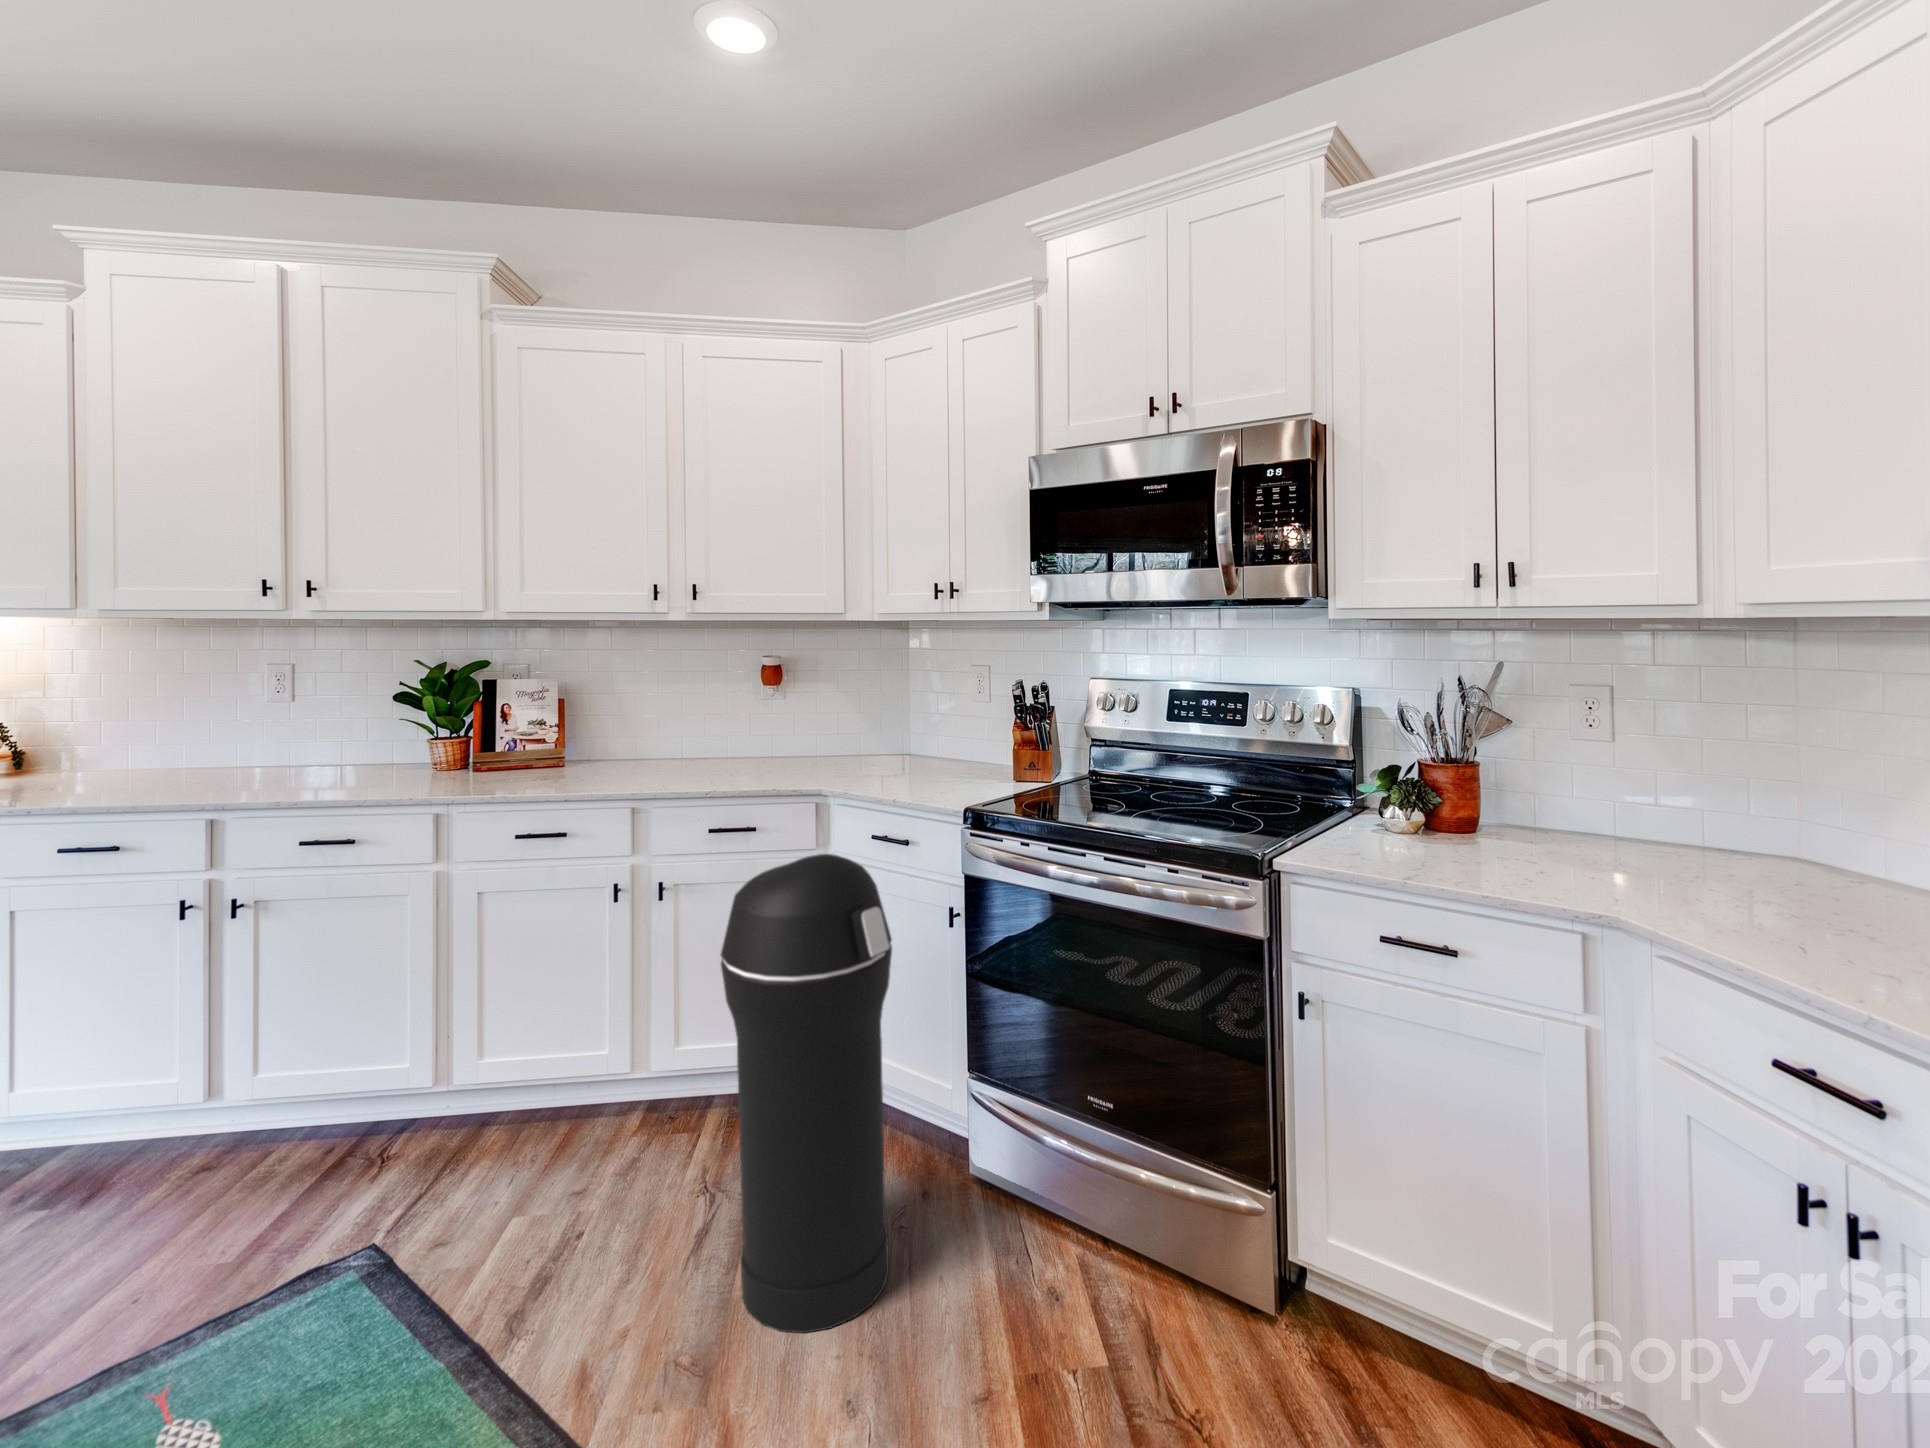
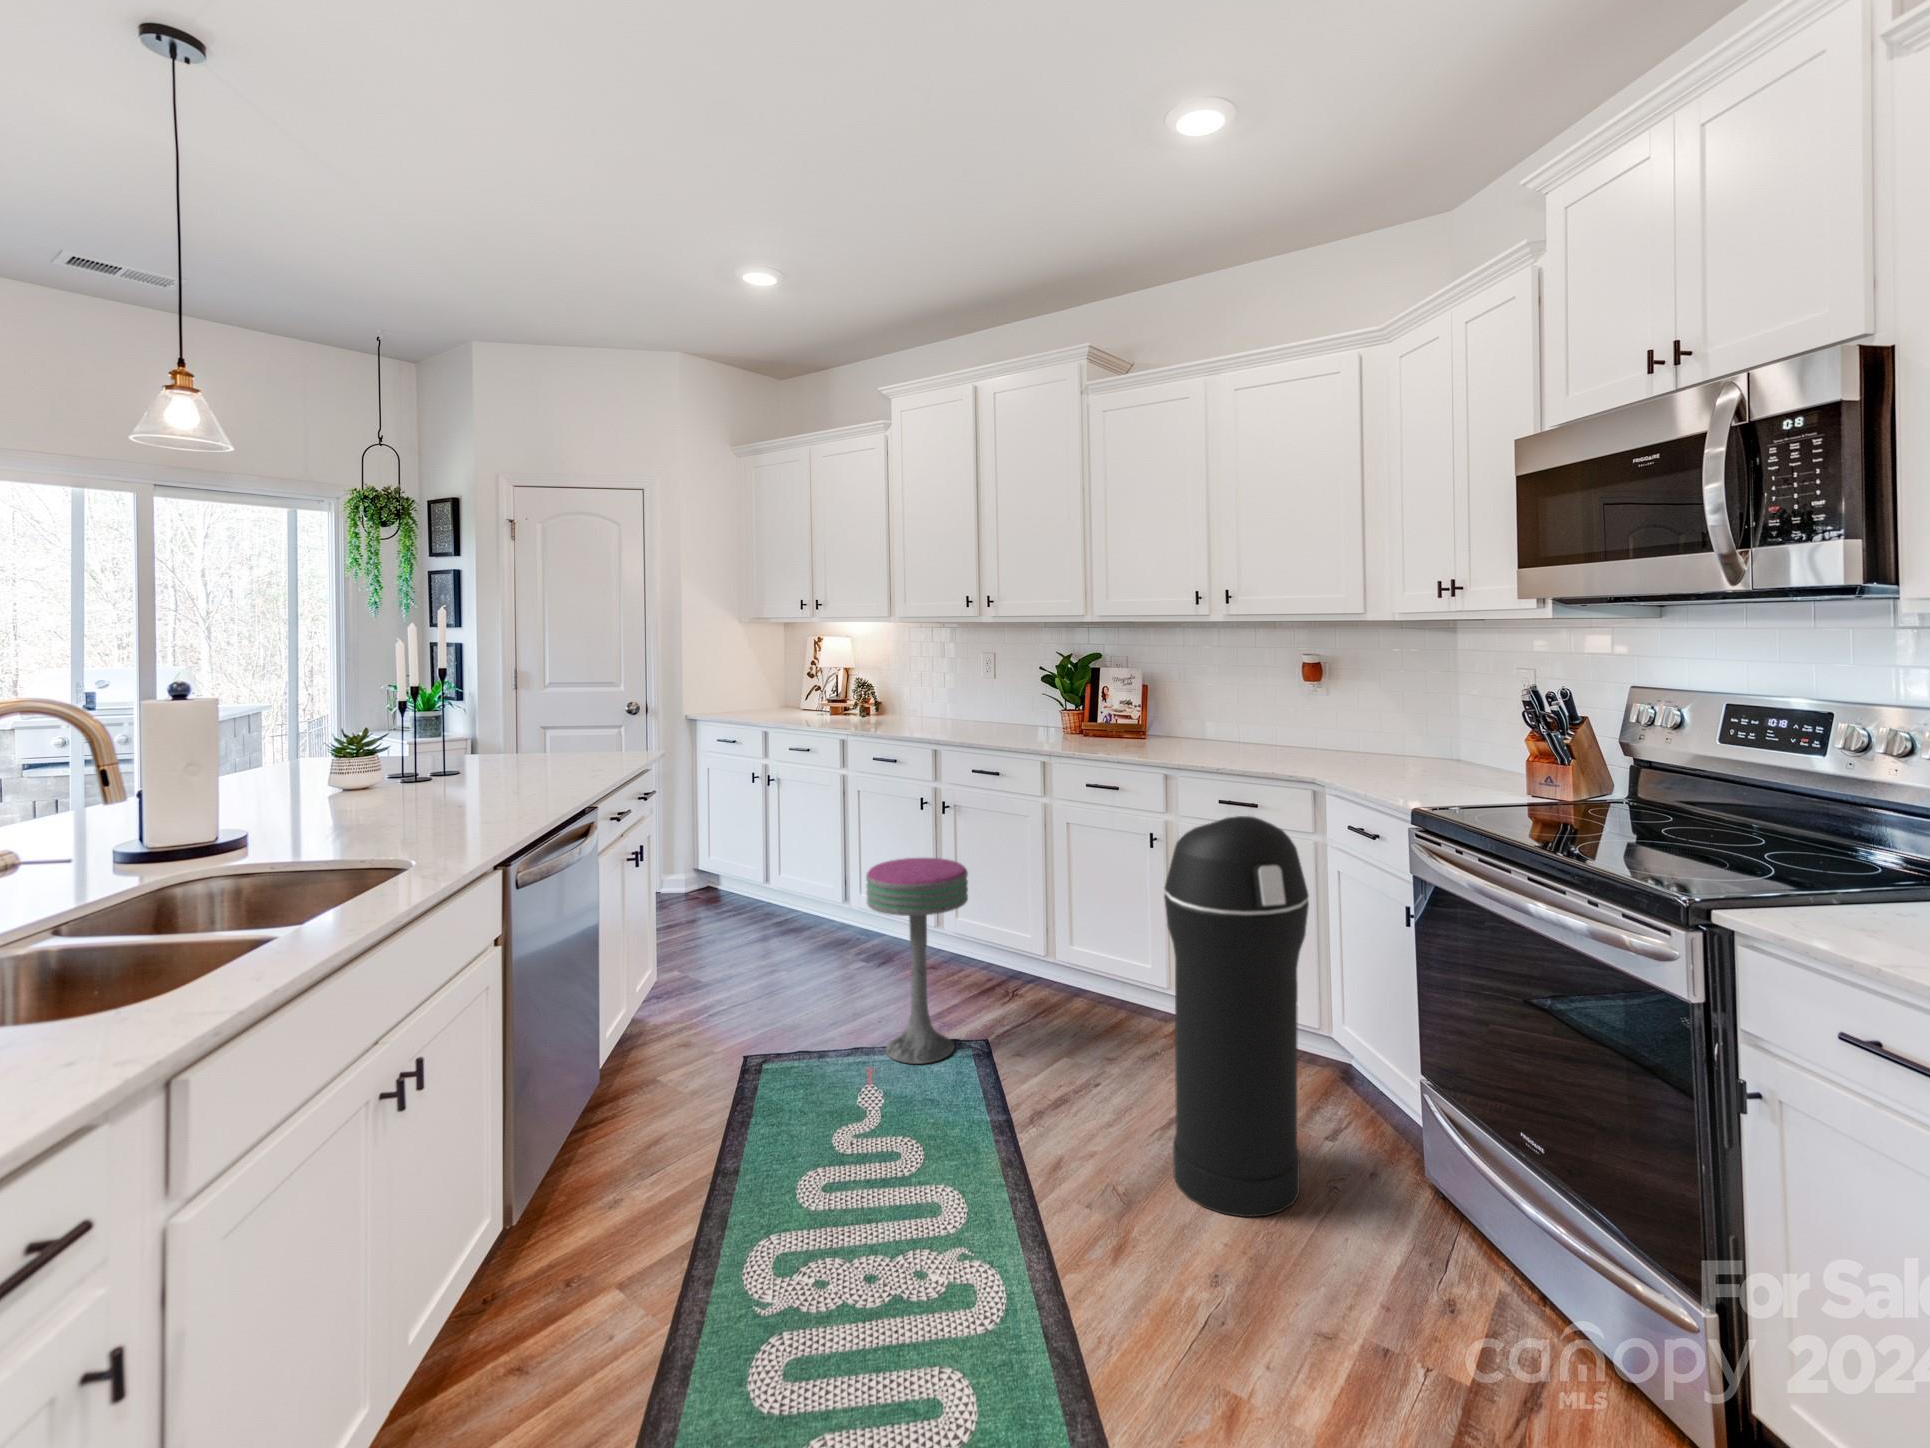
bar stool: none [112,993,334,1353] -> present [866,858,968,1064]

